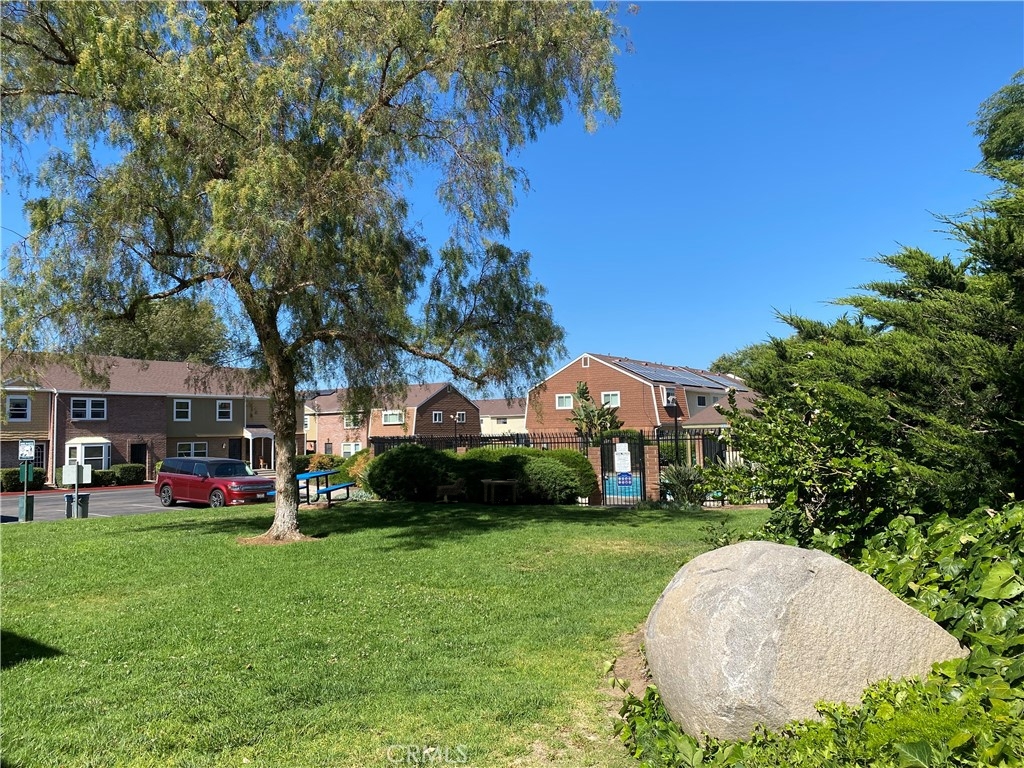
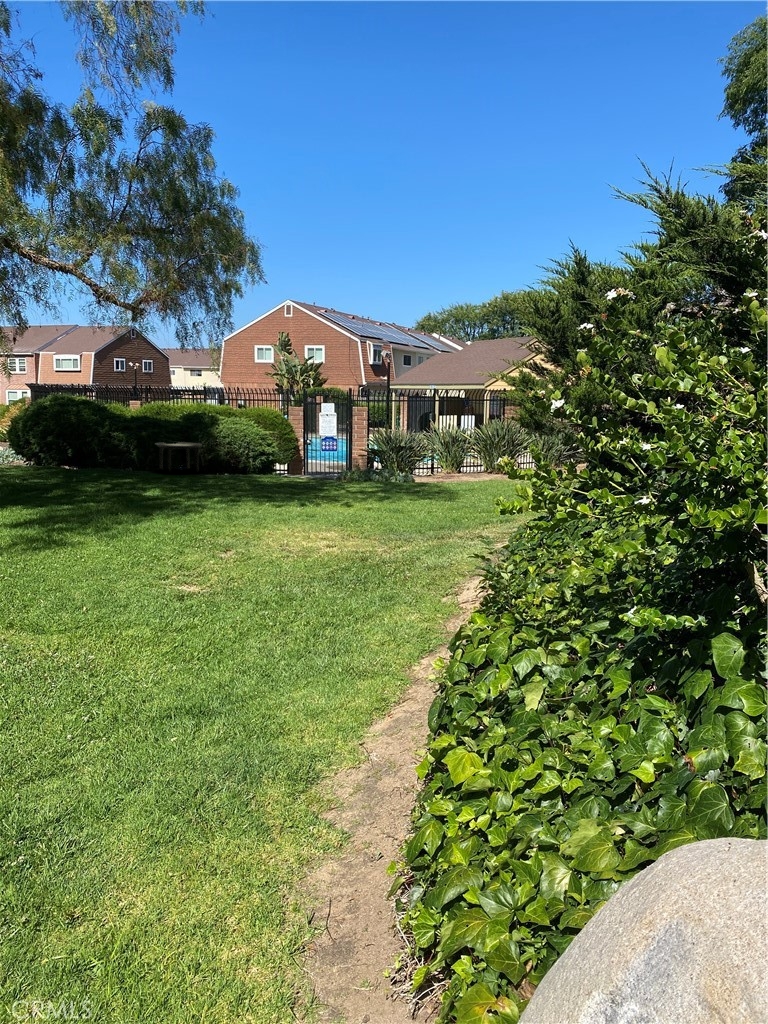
lounge chair: present [437,478,463,502] -> none [94,440,132,470]

